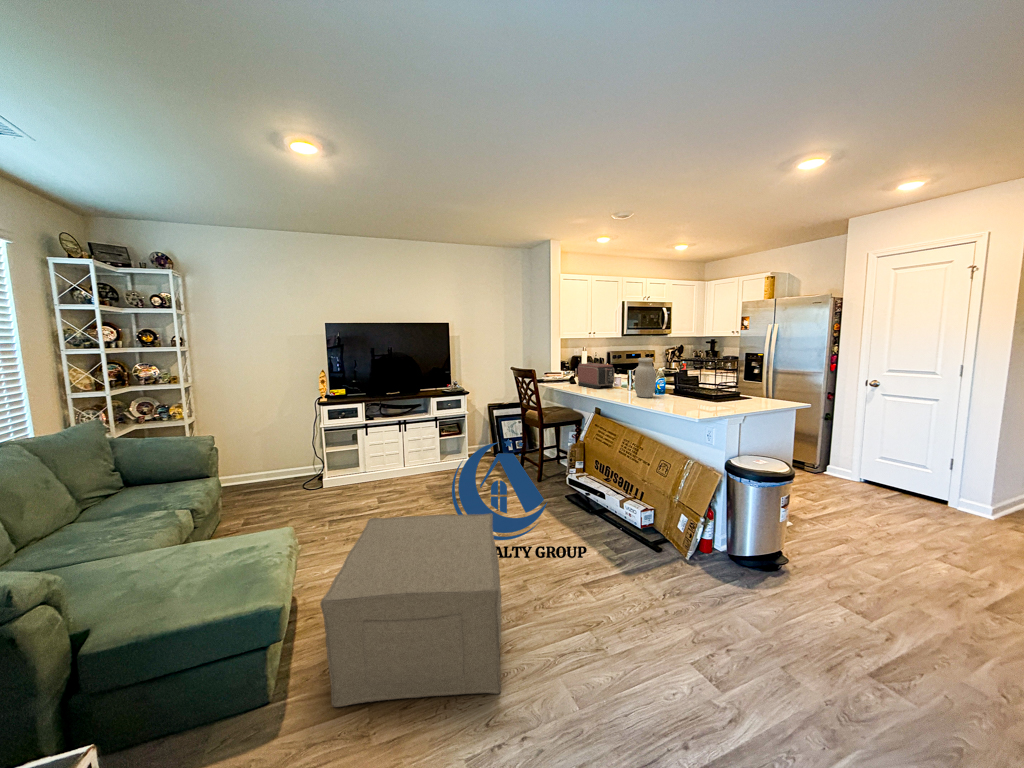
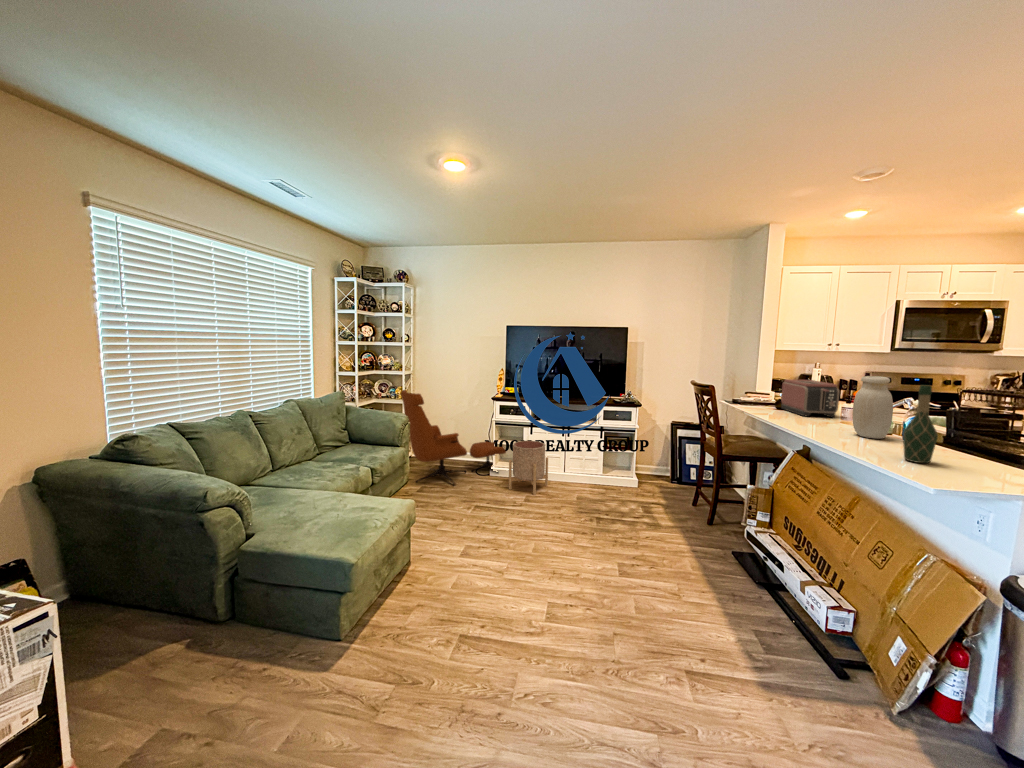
wine bottle: none [674,361,690,408] -> present [903,385,938,463]
lounge chair: none [198,406,335,516] -> present [401,390,506,486]
planter: none [352,441,391,495] -> present [509,441,548,495]
ottoman: present [320,514,501,707] -> none [371,511,578,740]

